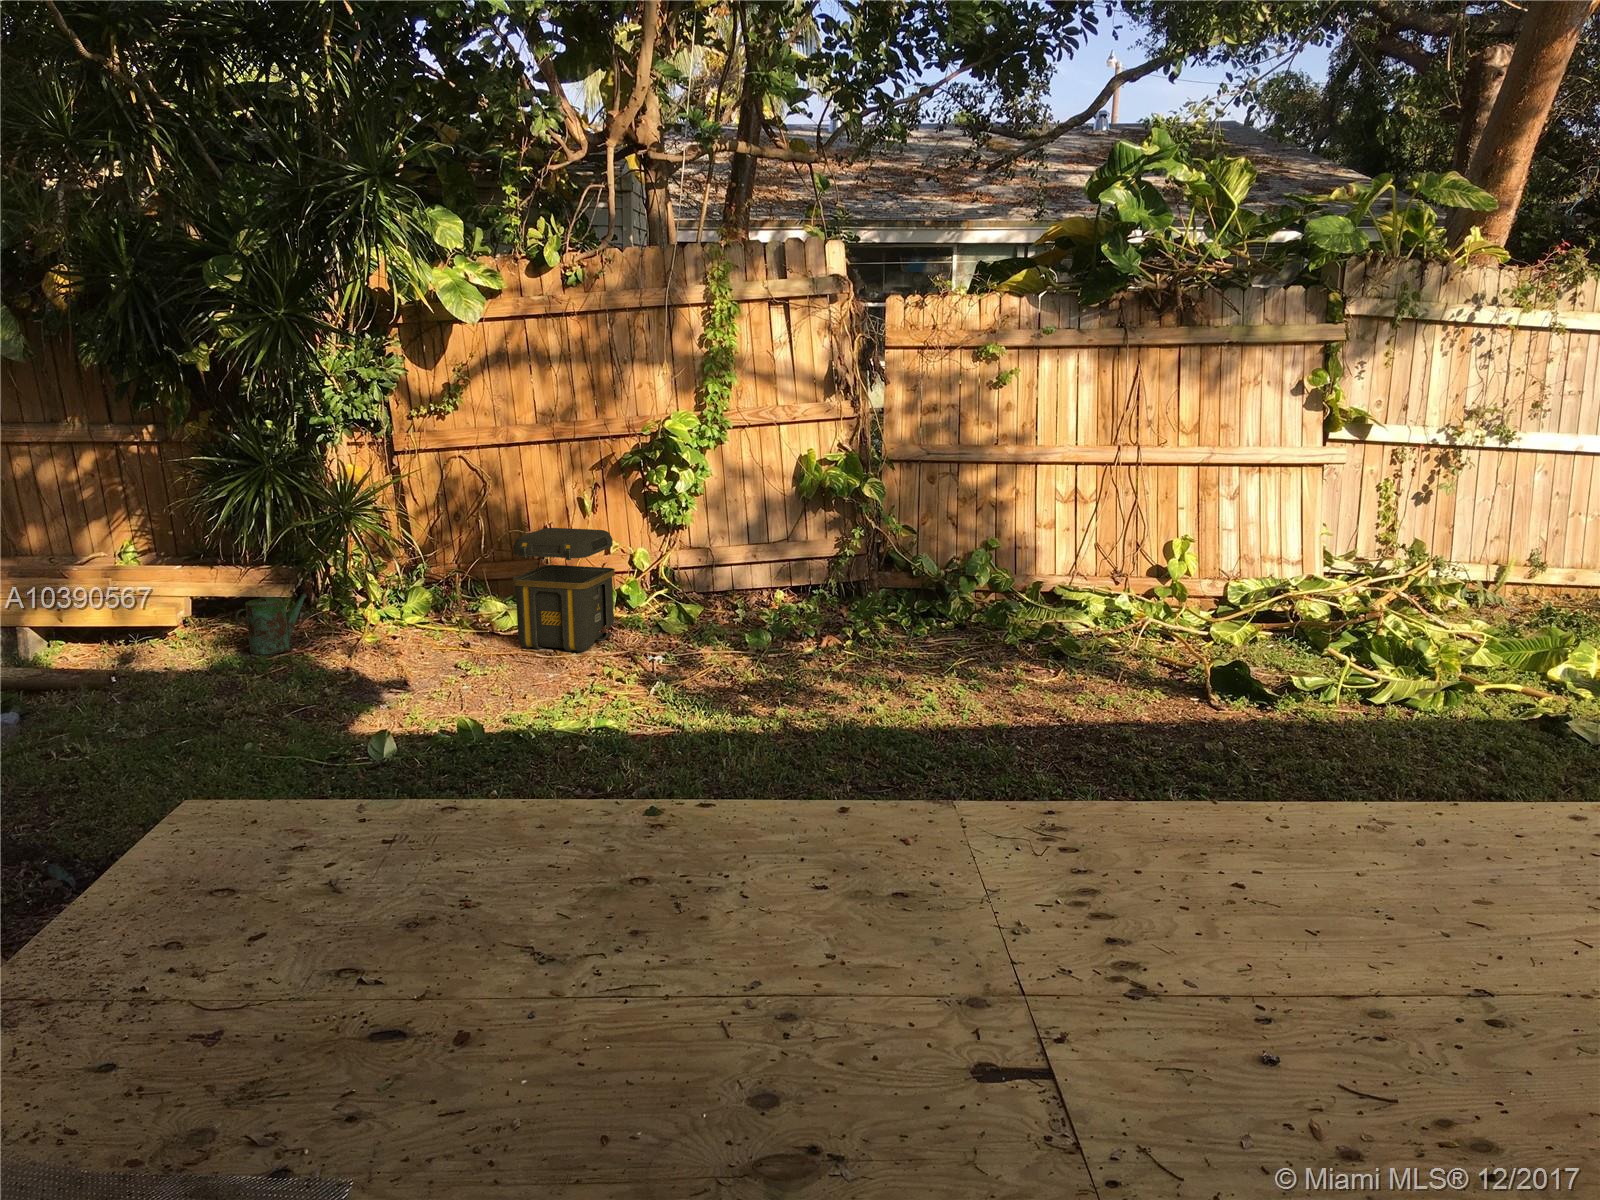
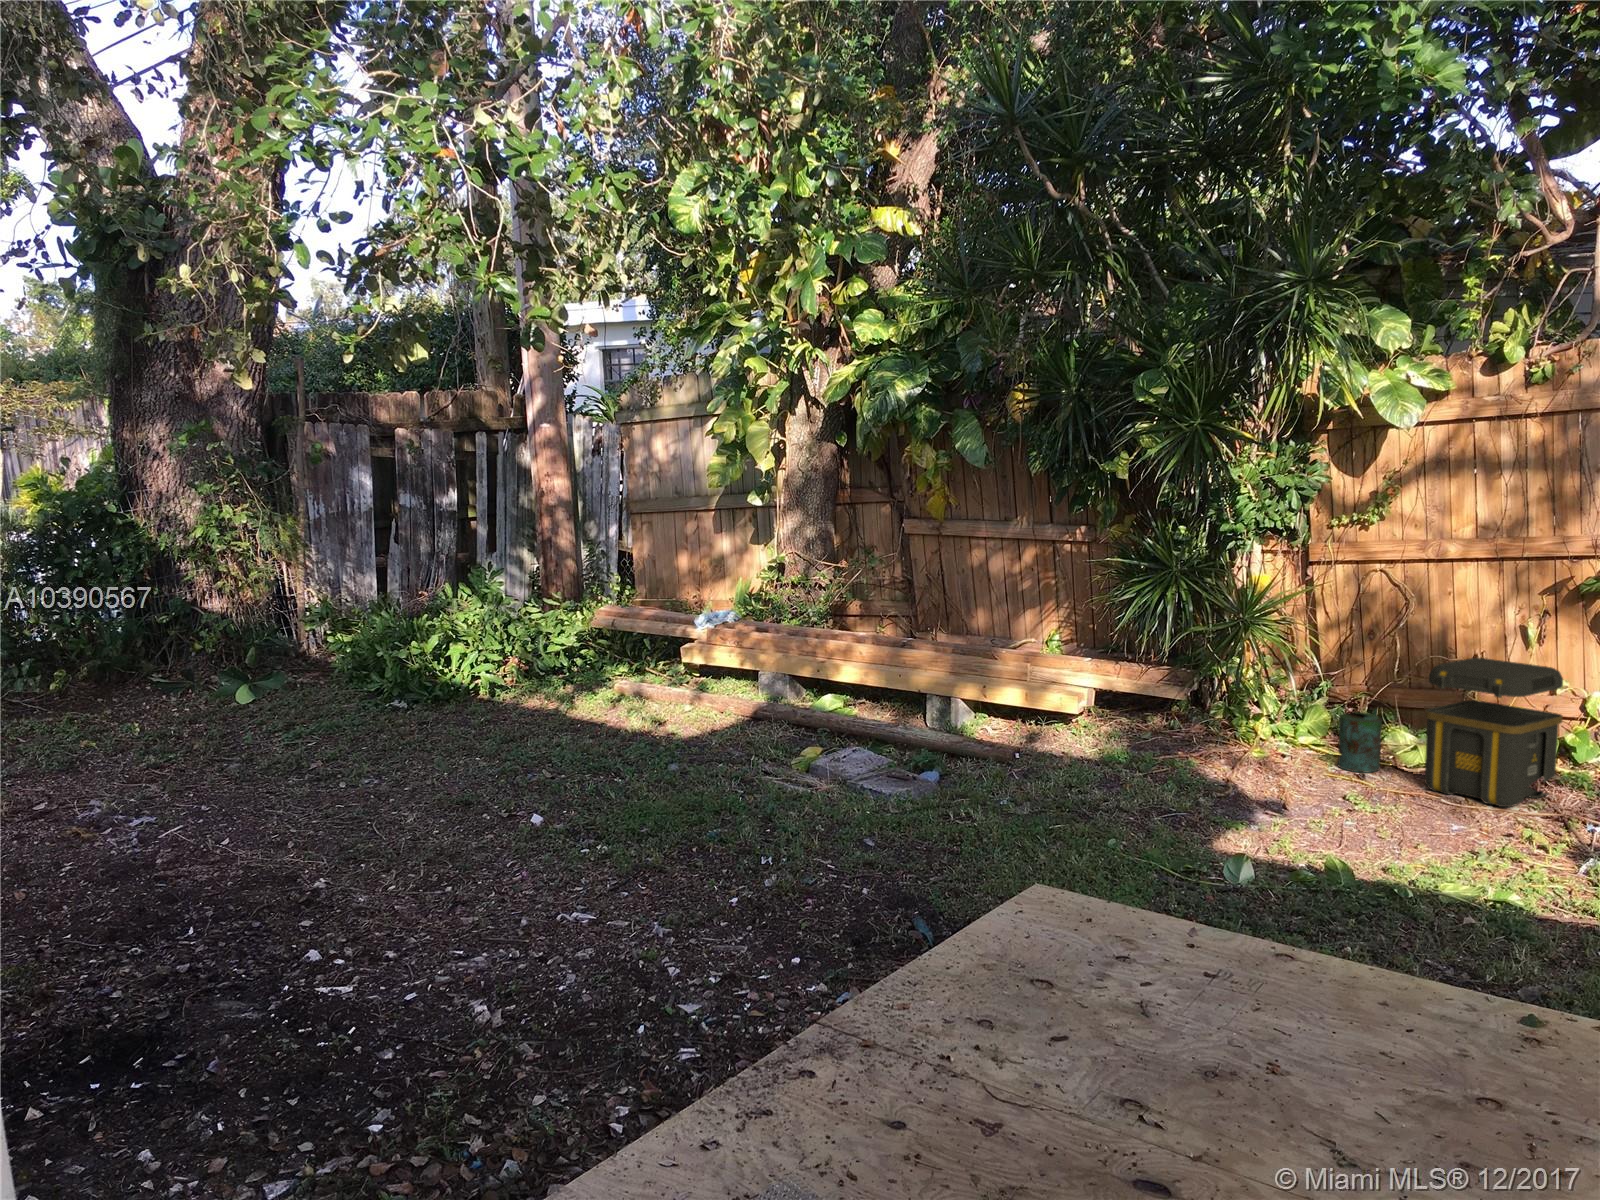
watering can: present [235,585,314,654] -> present [1338,700,1384,773]

